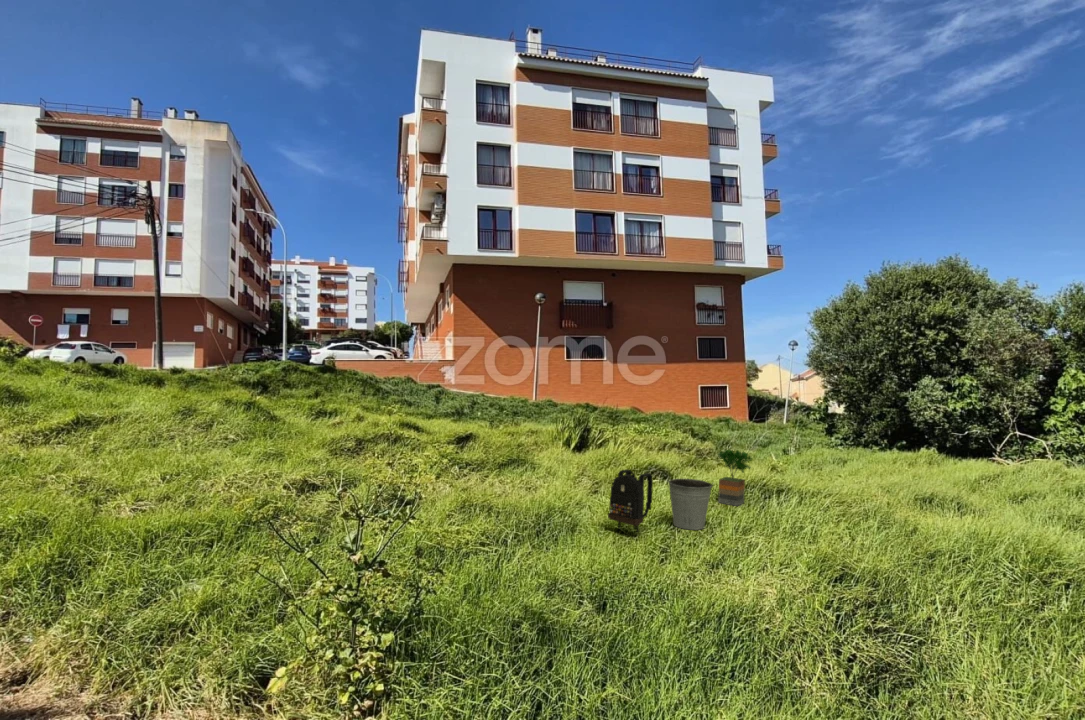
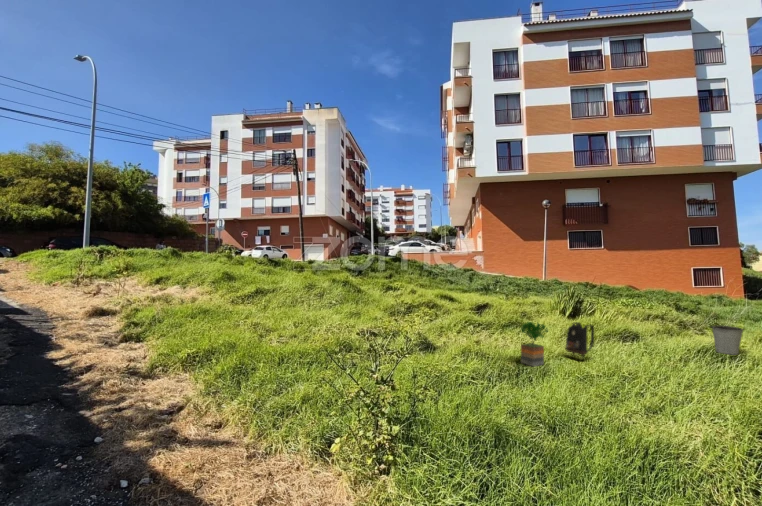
potted tree: present [718,450,752,506] -> present [521,322,548,367]
bucket: present [667,479,713,530] -> present [712,326,744,354]

